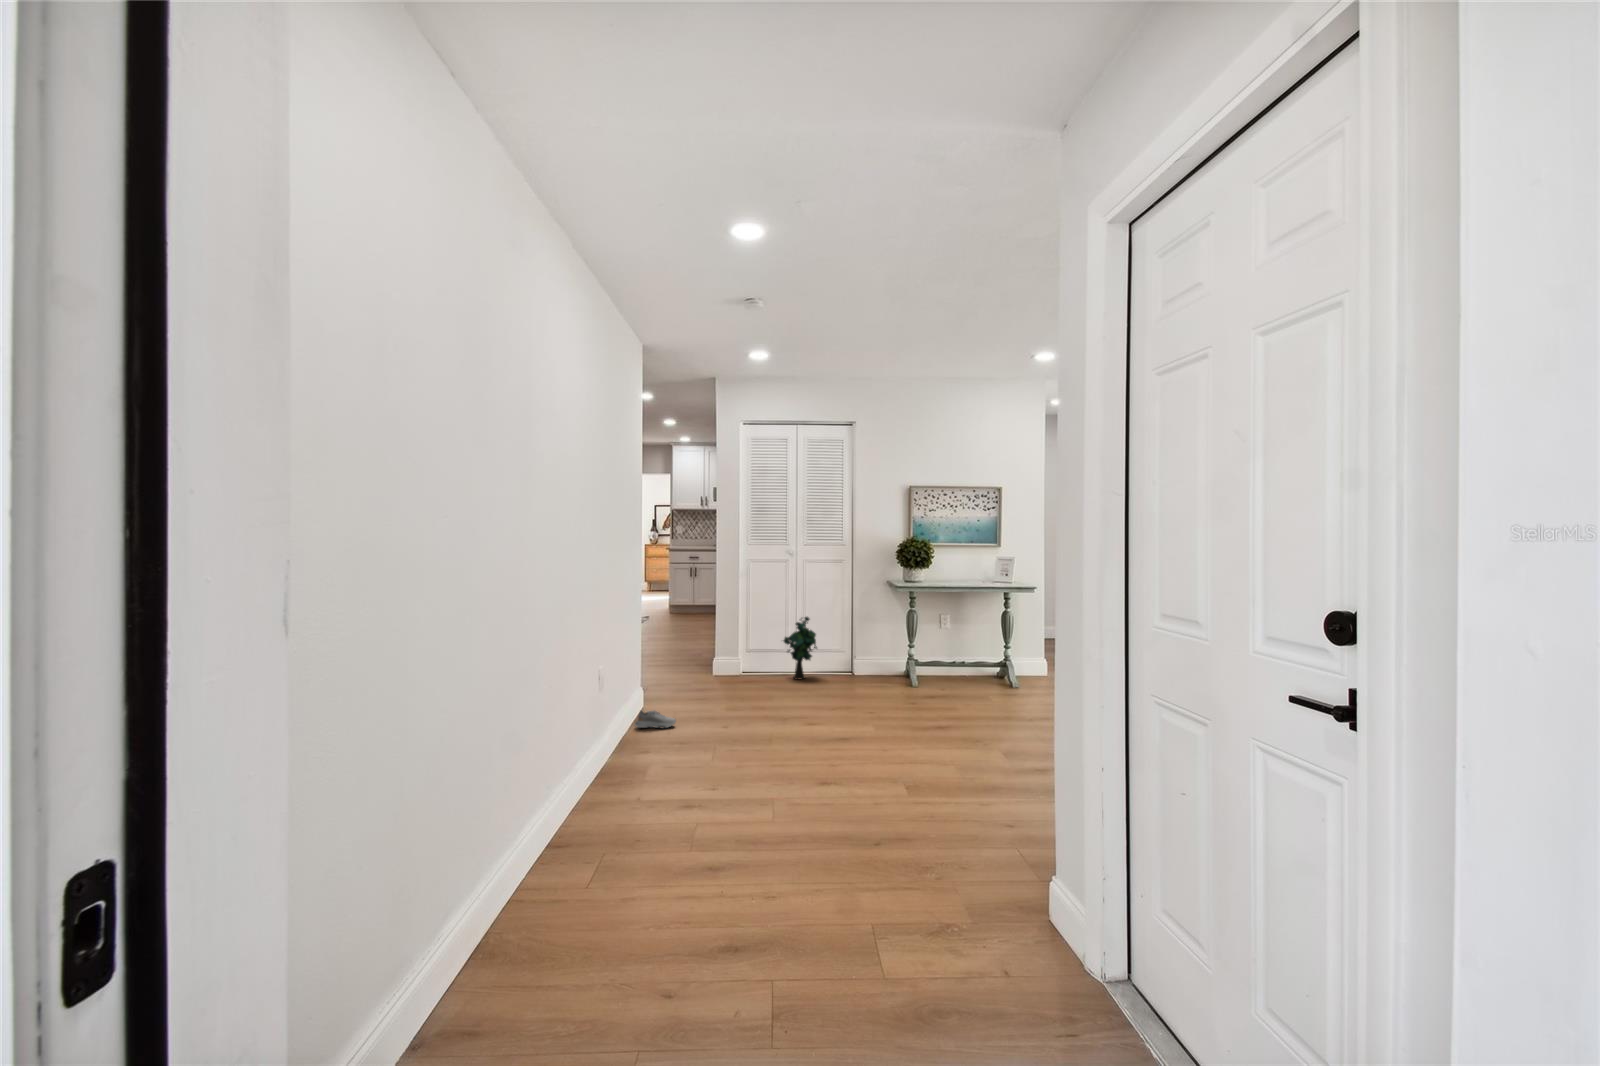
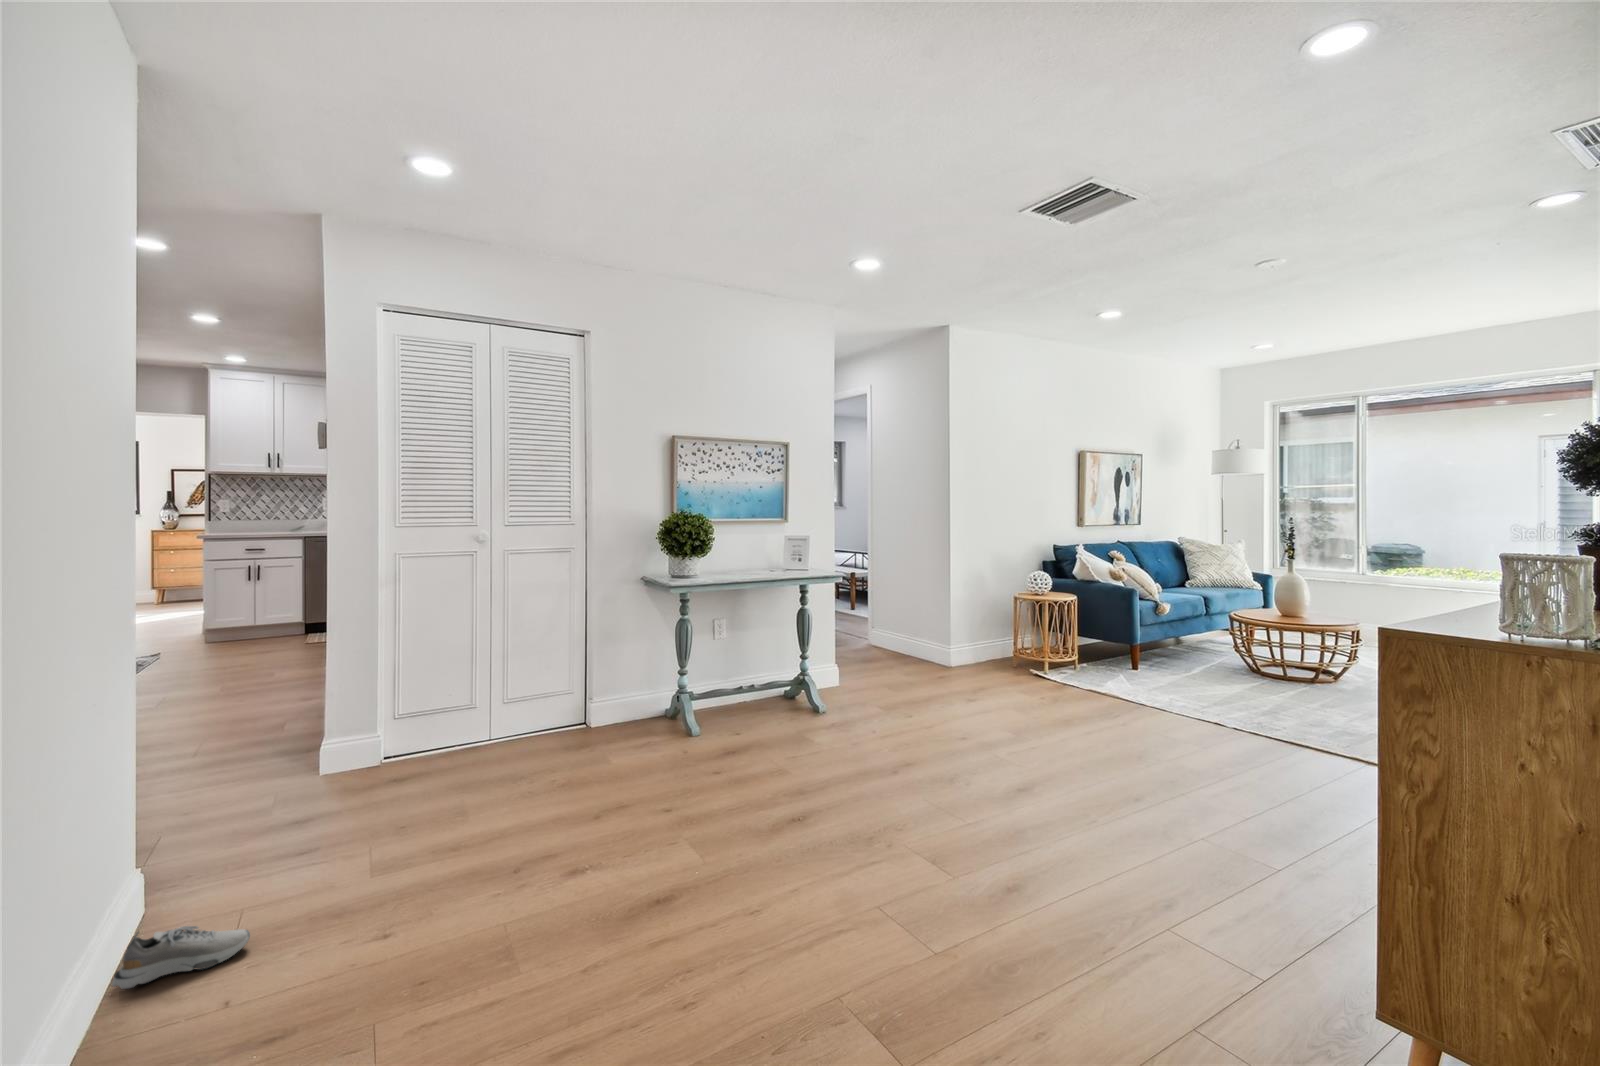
decorative plant: present [783,617,817,679] -> none [467,641,535,749]

